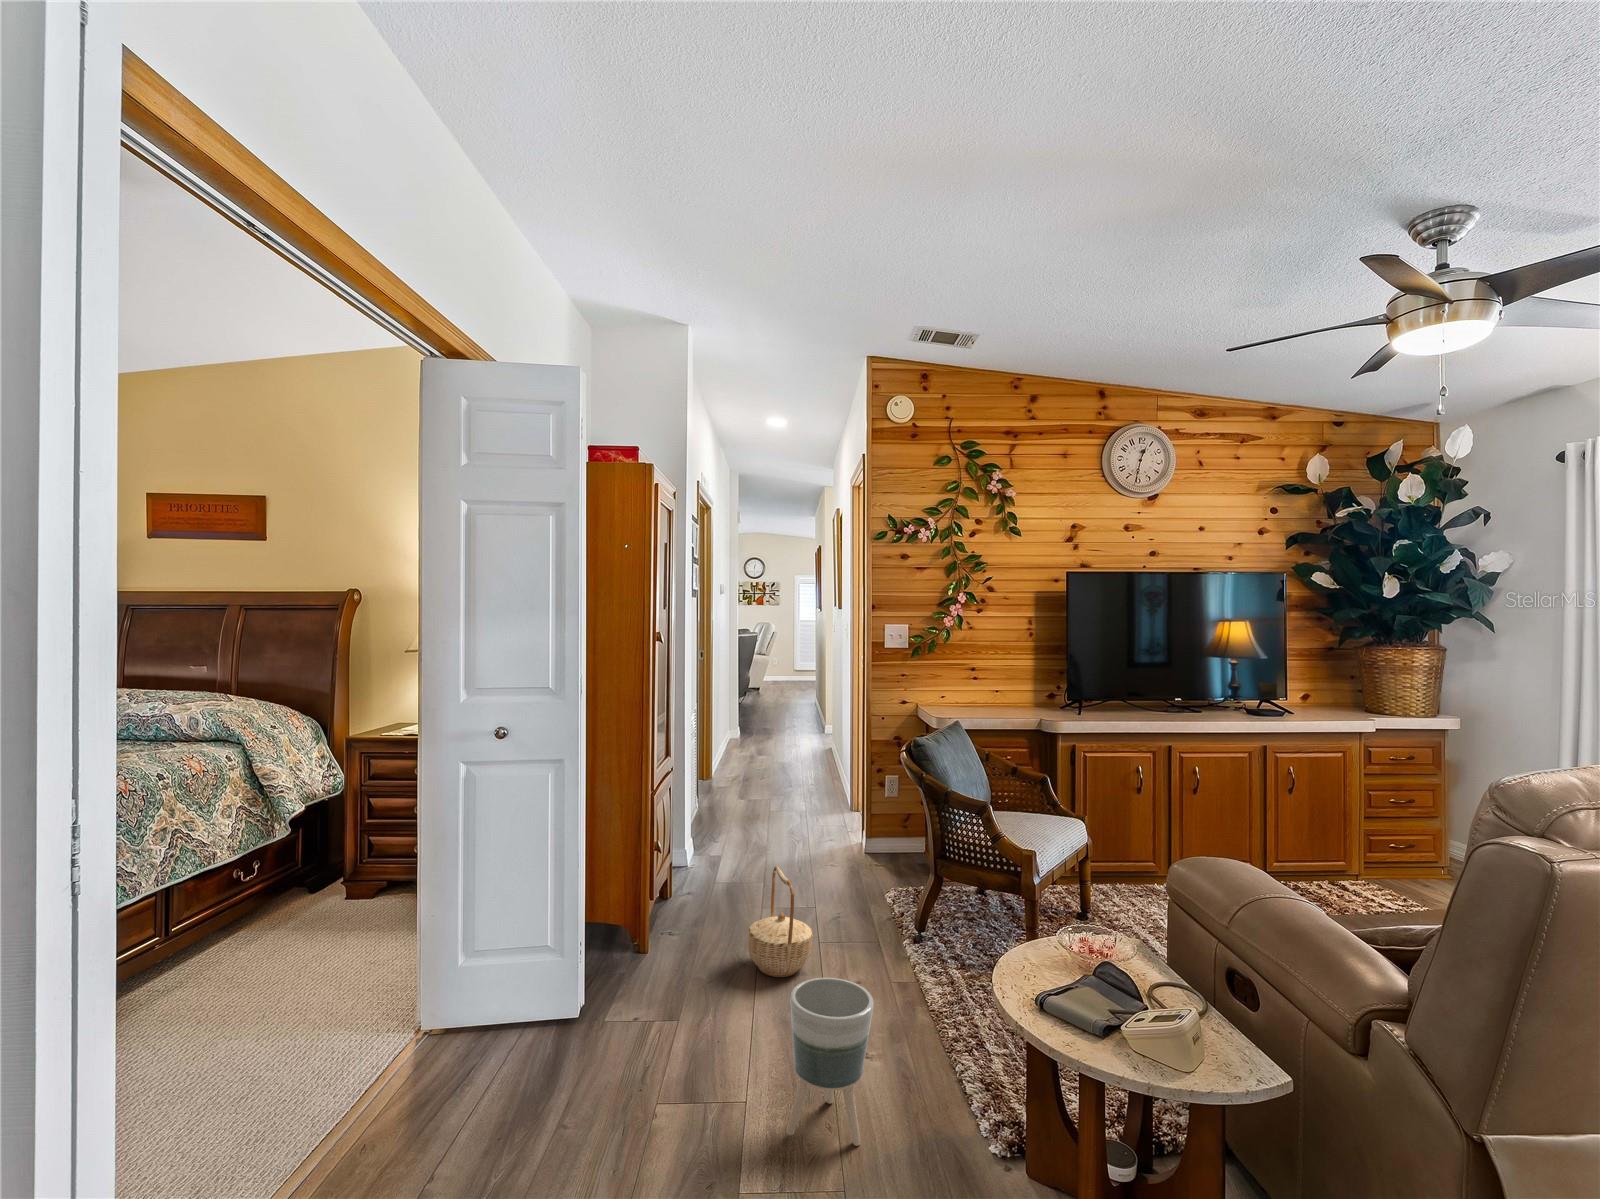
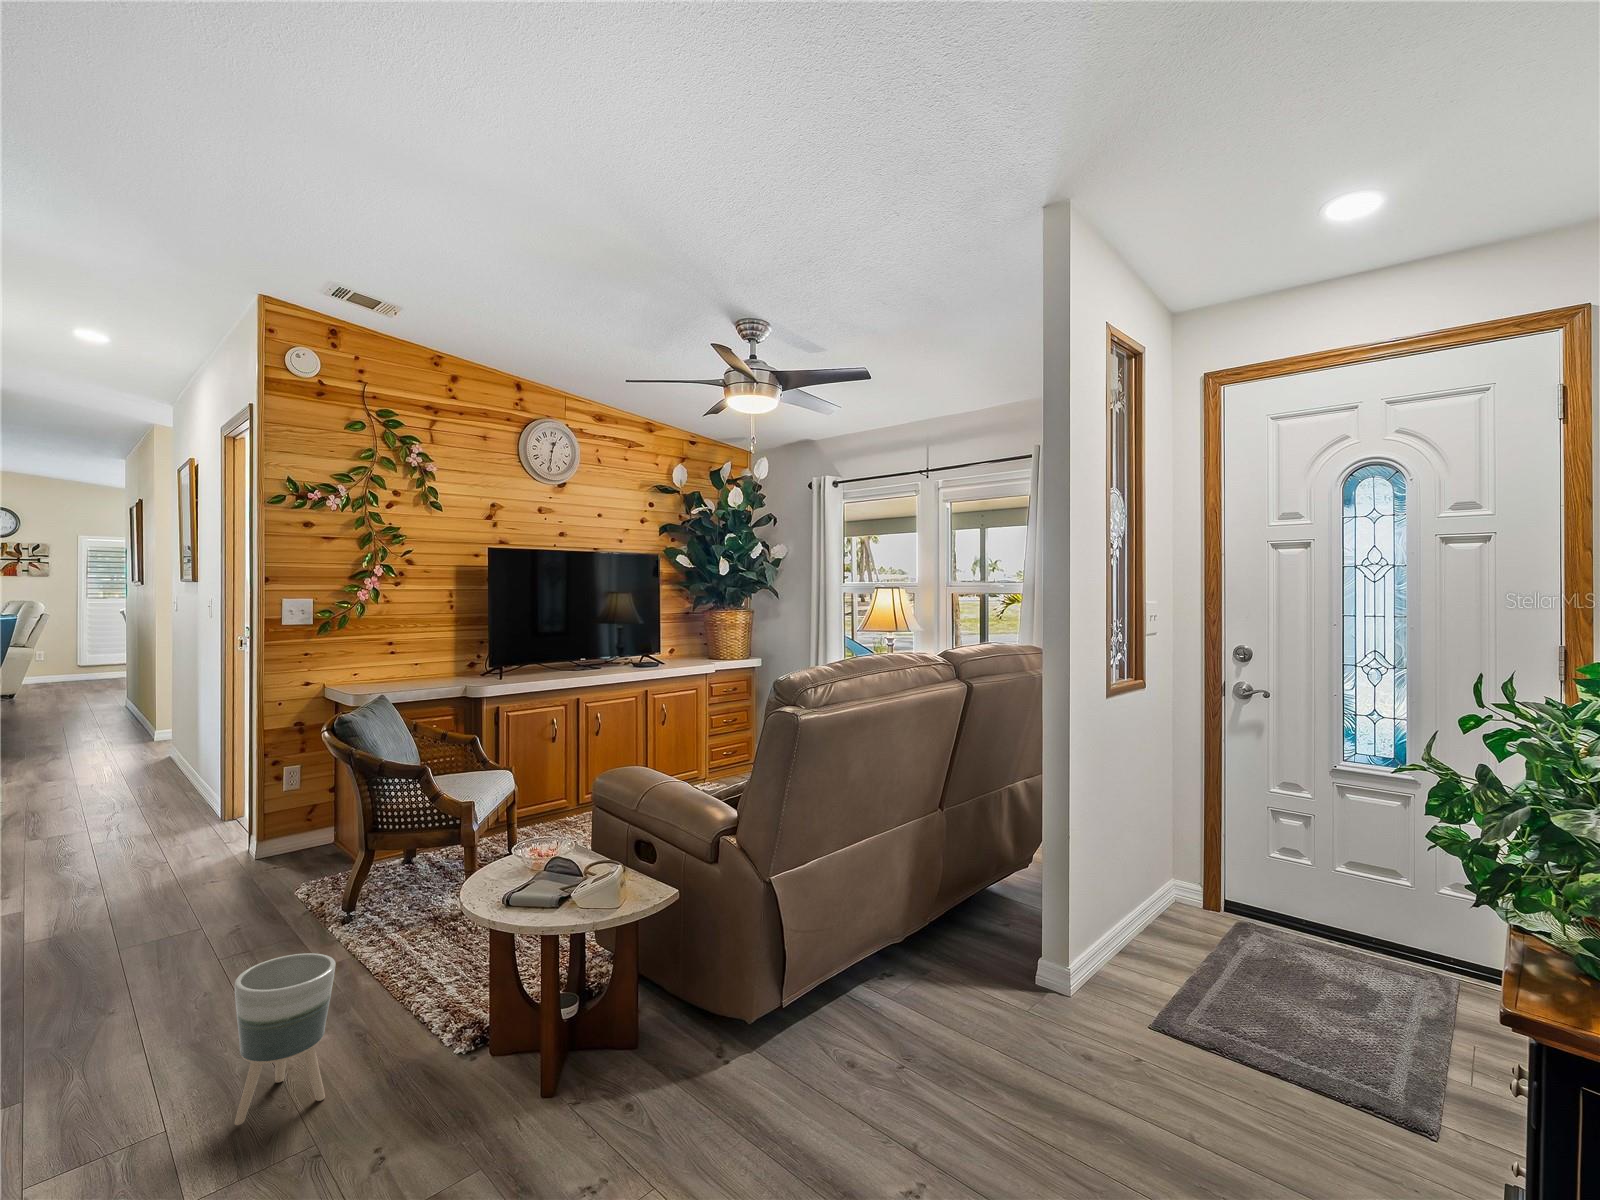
basket: present [748,867,813,977] -> none [125,881,222,1004]

